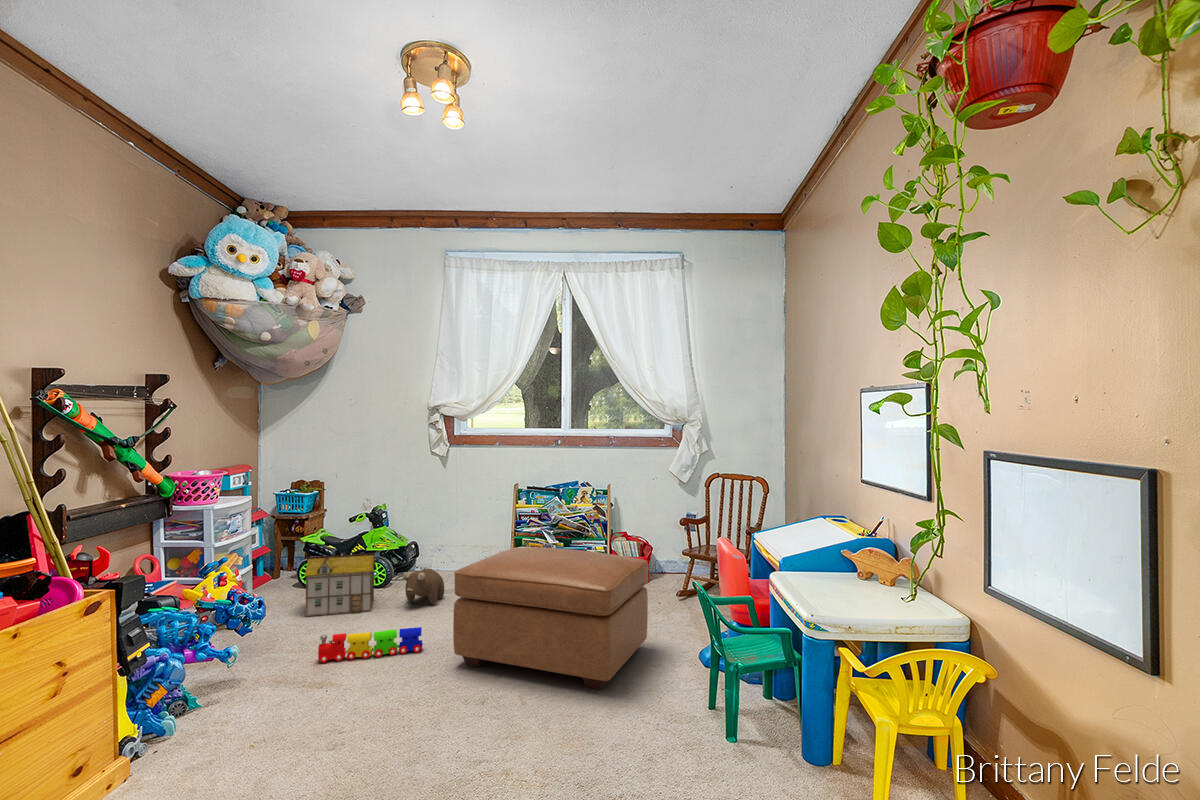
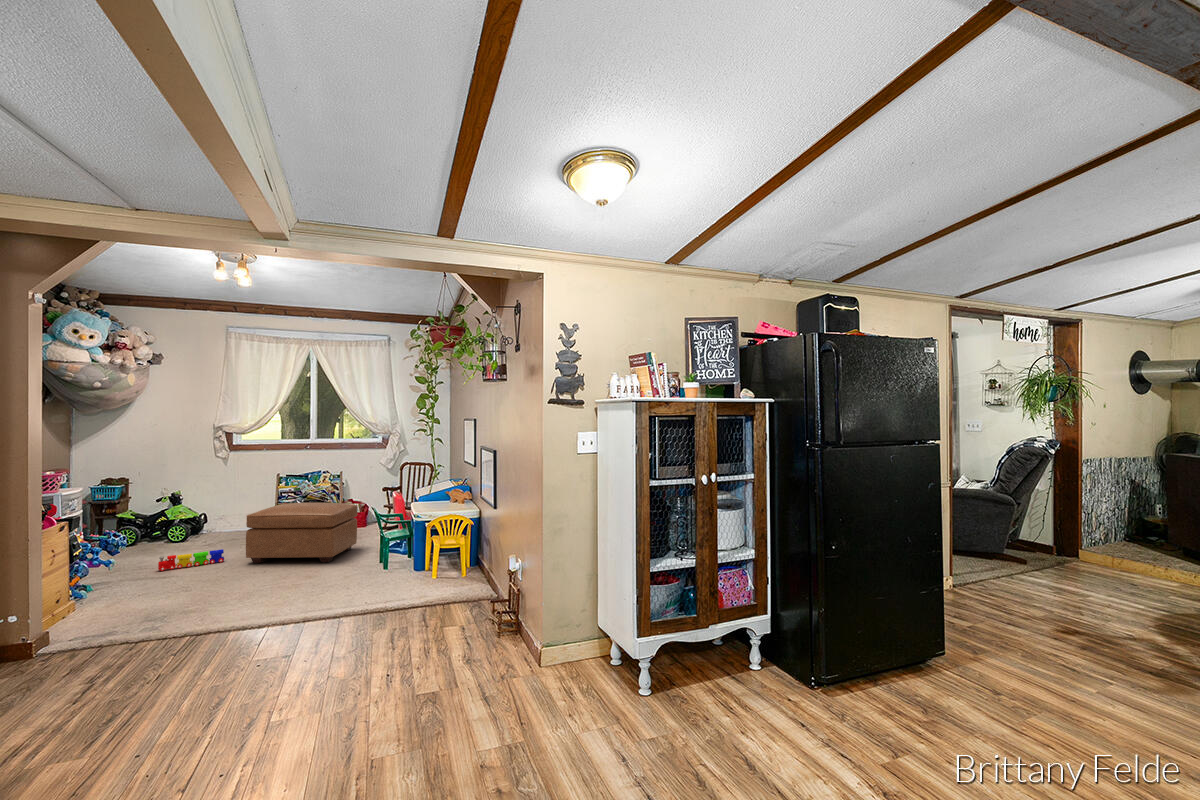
toy house: present [305,553,375,616] -> none [132,518,182,558]
plush toy: present [403,569,444,605] -> none [203,525,230,546]

